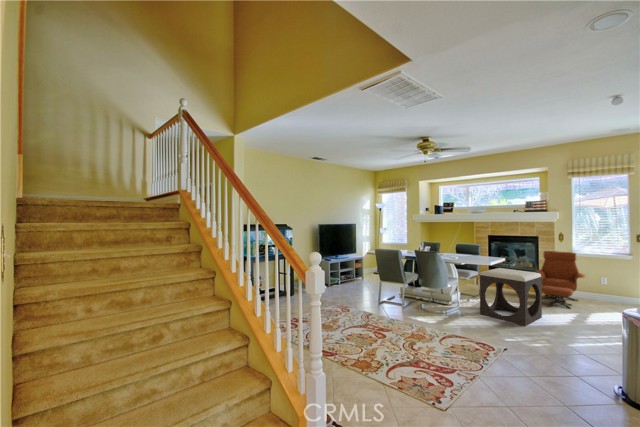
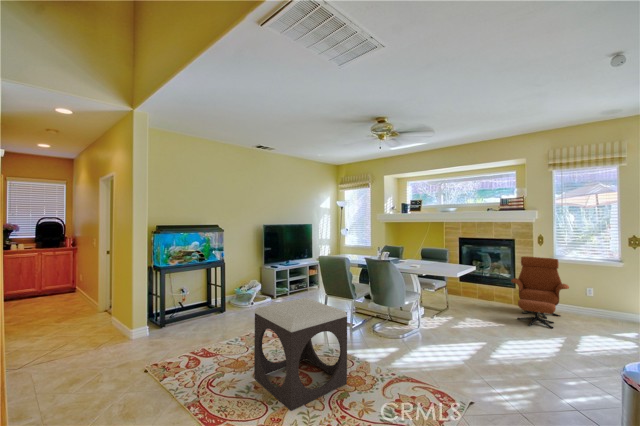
footstool: present [480,268,542,326] -> present [254,298,347,411]

